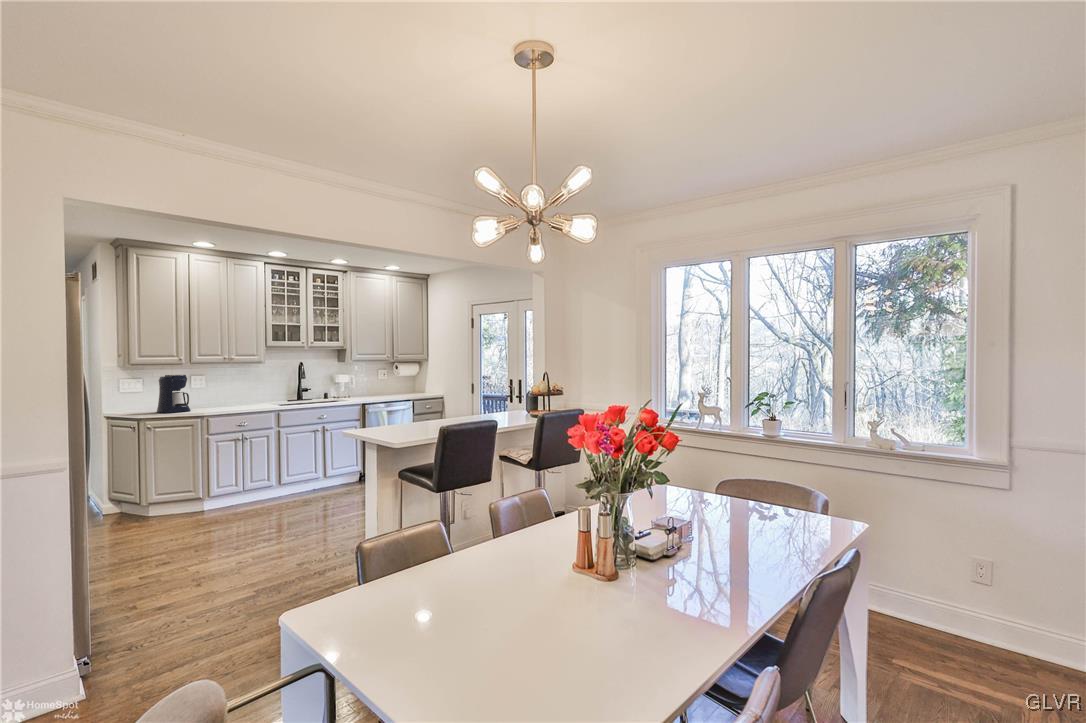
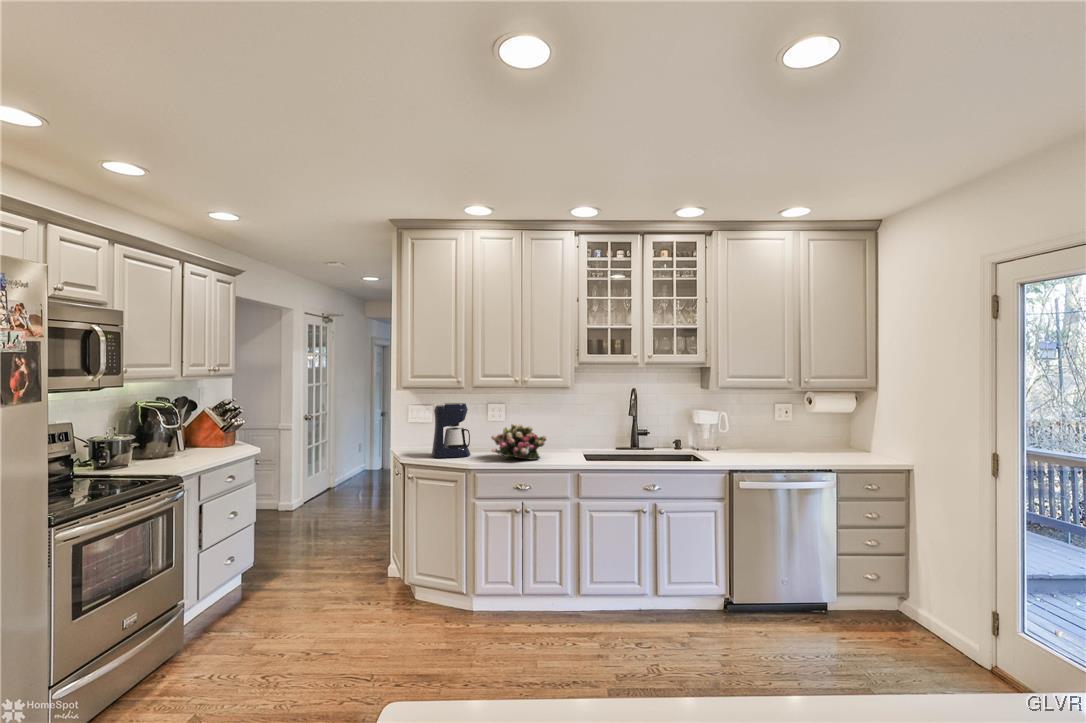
flower arrangement: none [209,386,250,408] -> present [492,423,546,460]

